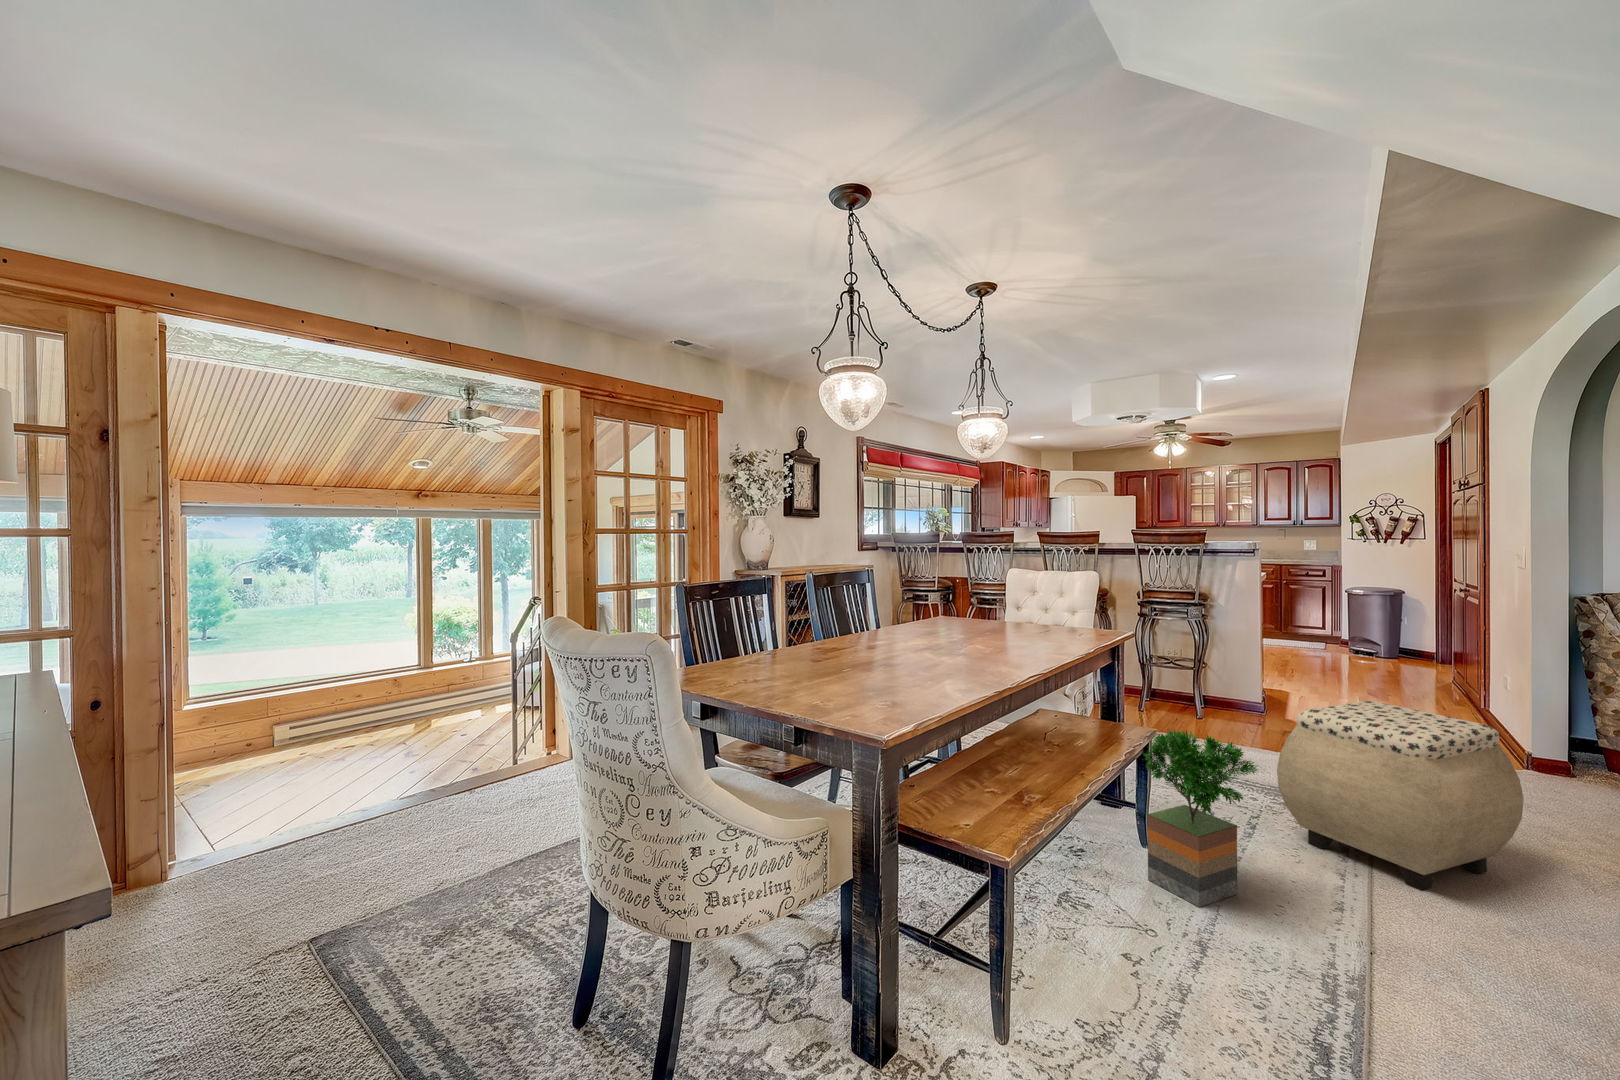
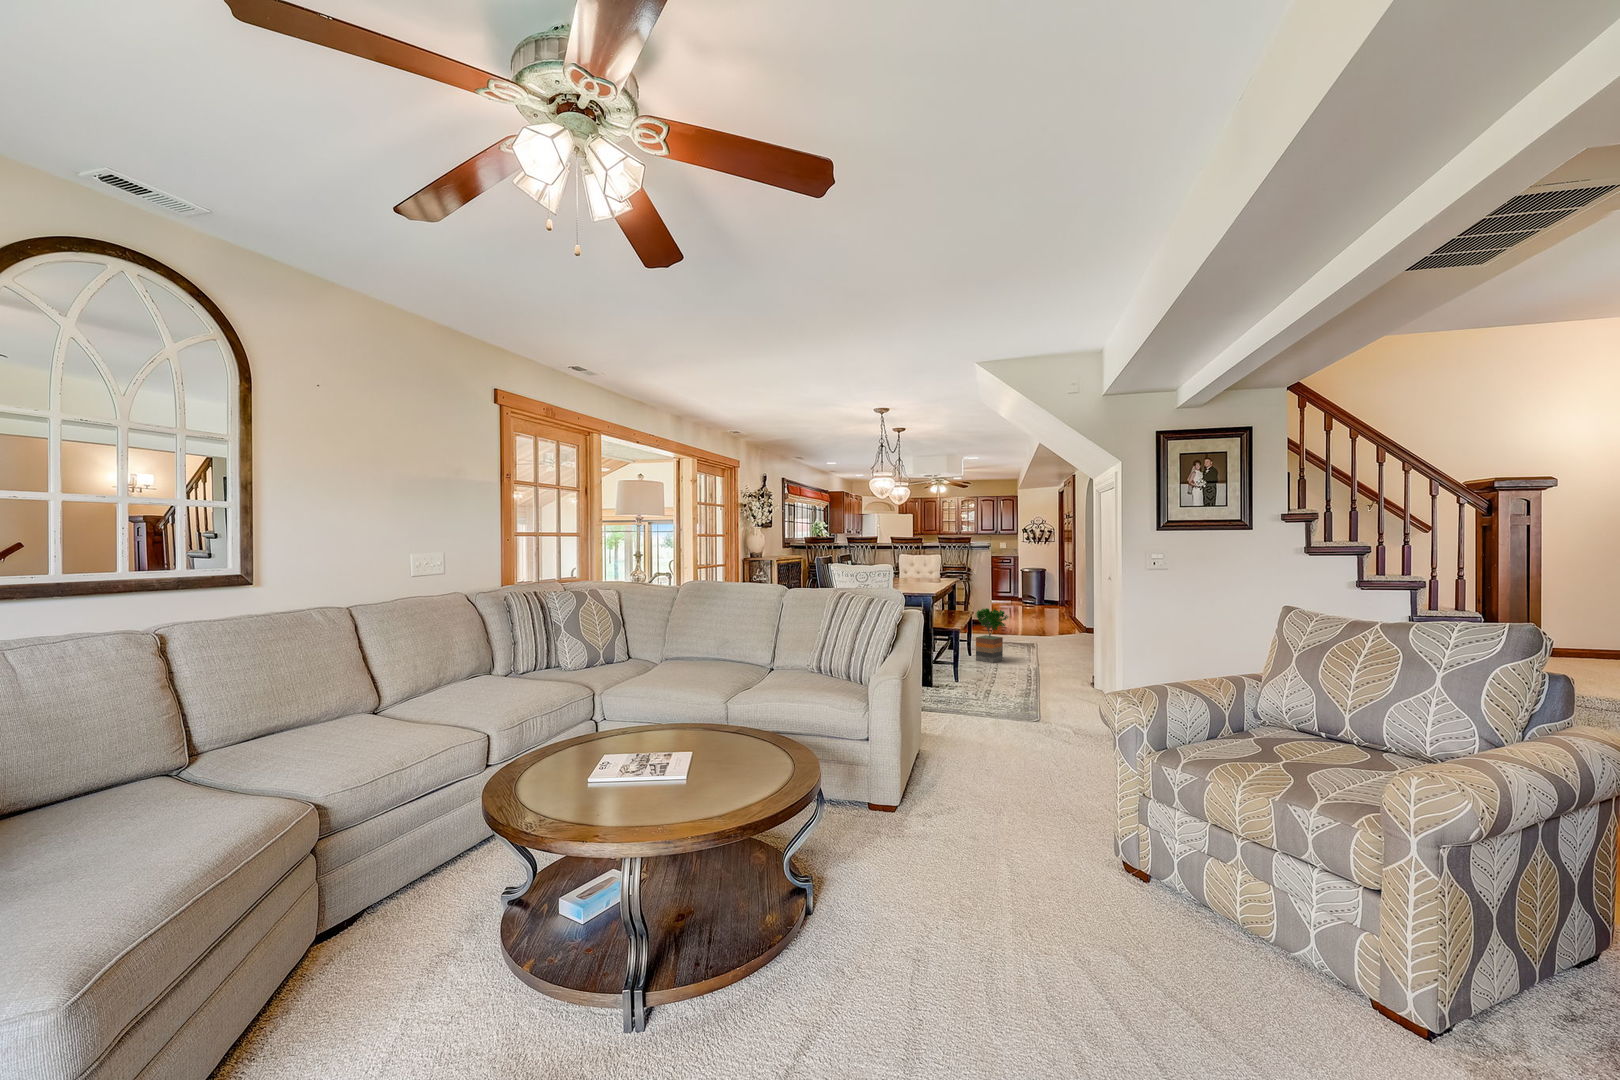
ottoman: present [1277,701,1524,891] -> none [1010,600,1078,656]

